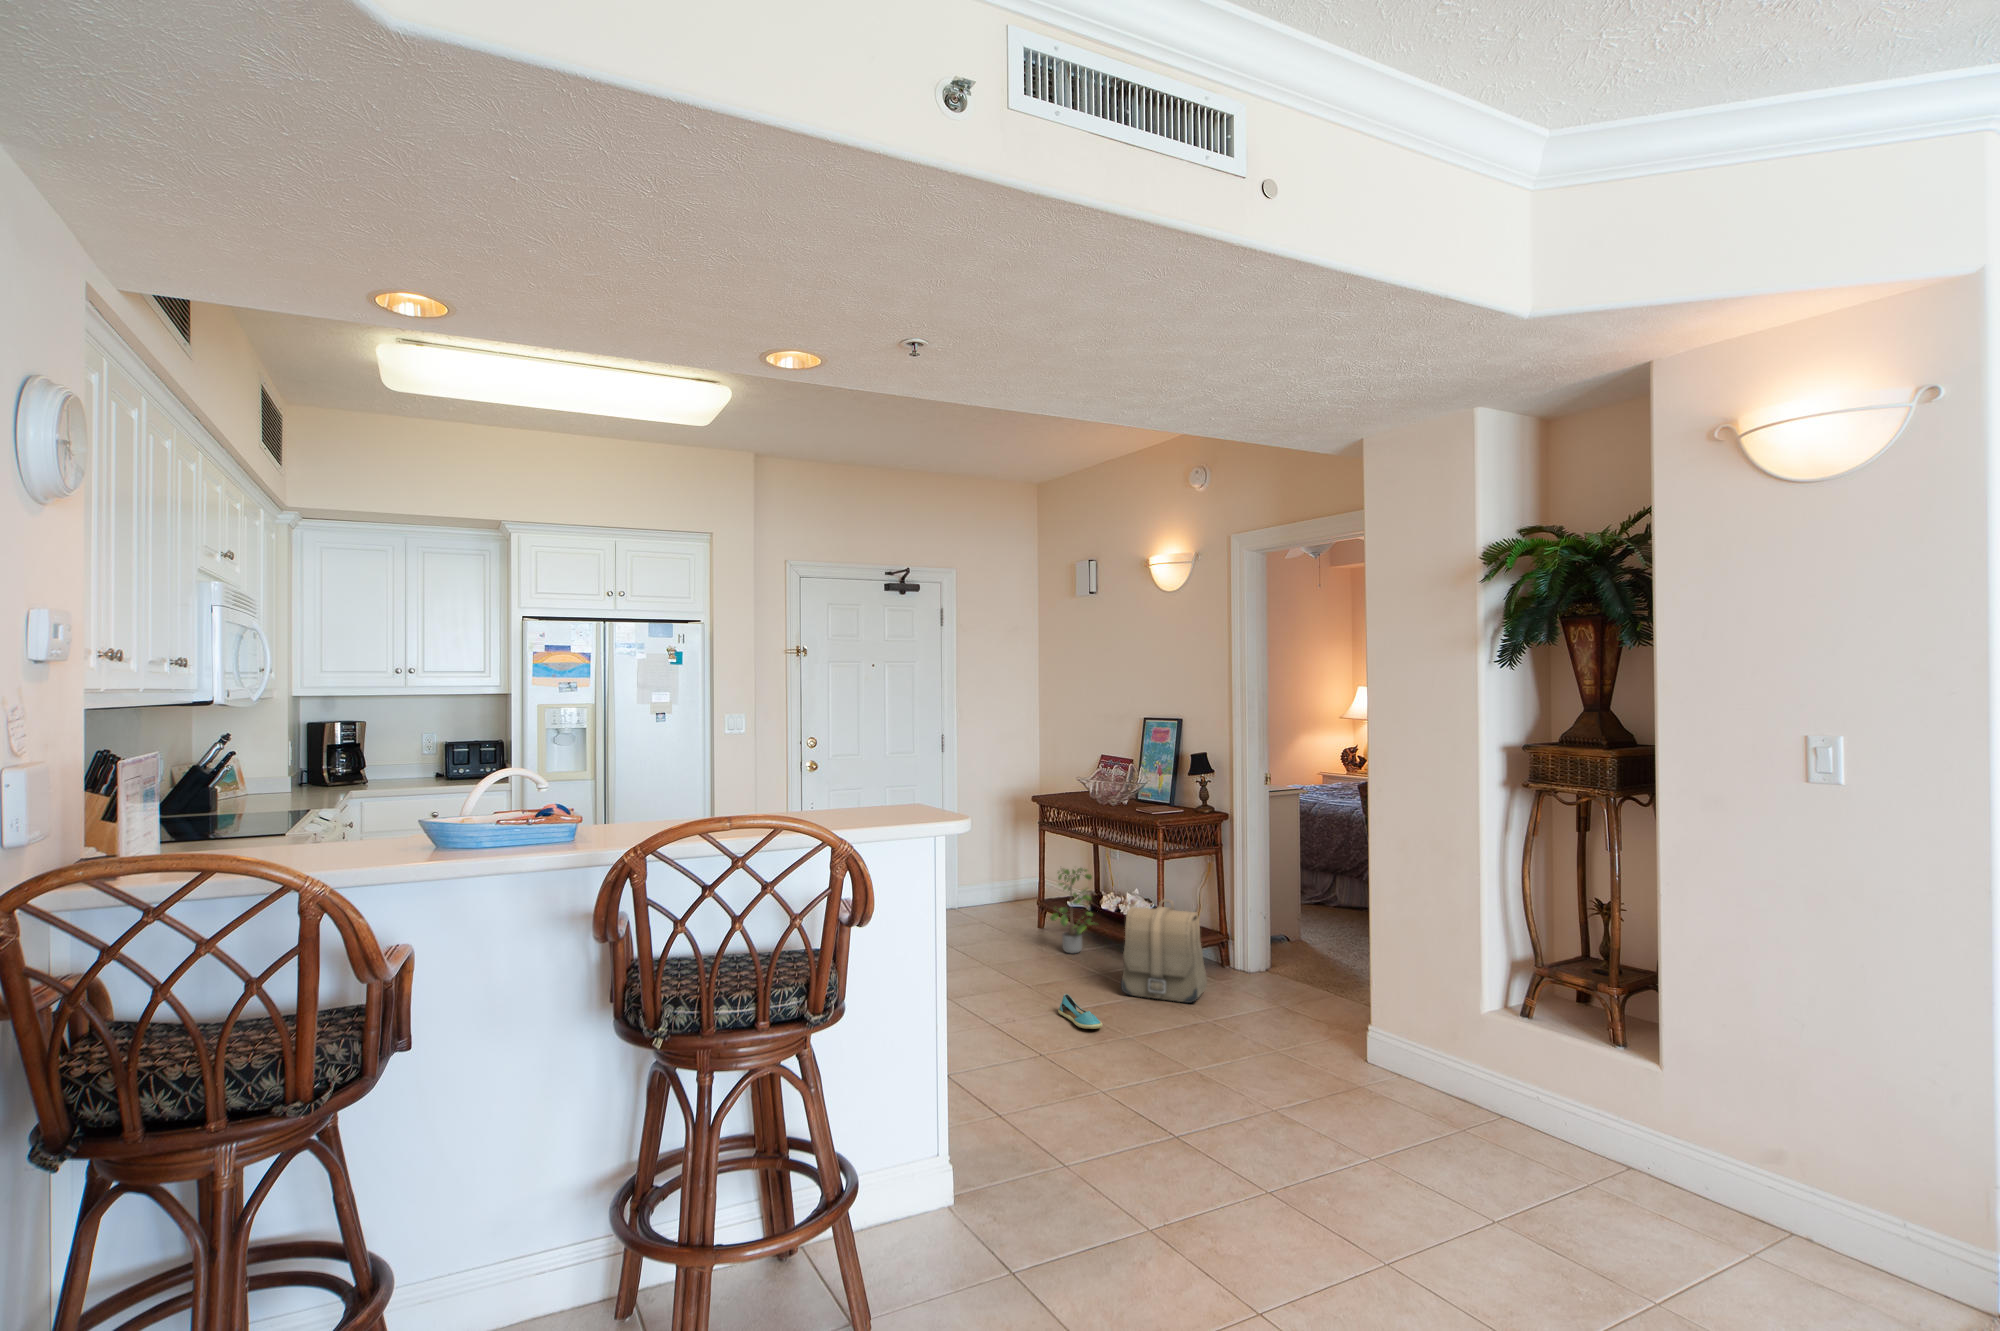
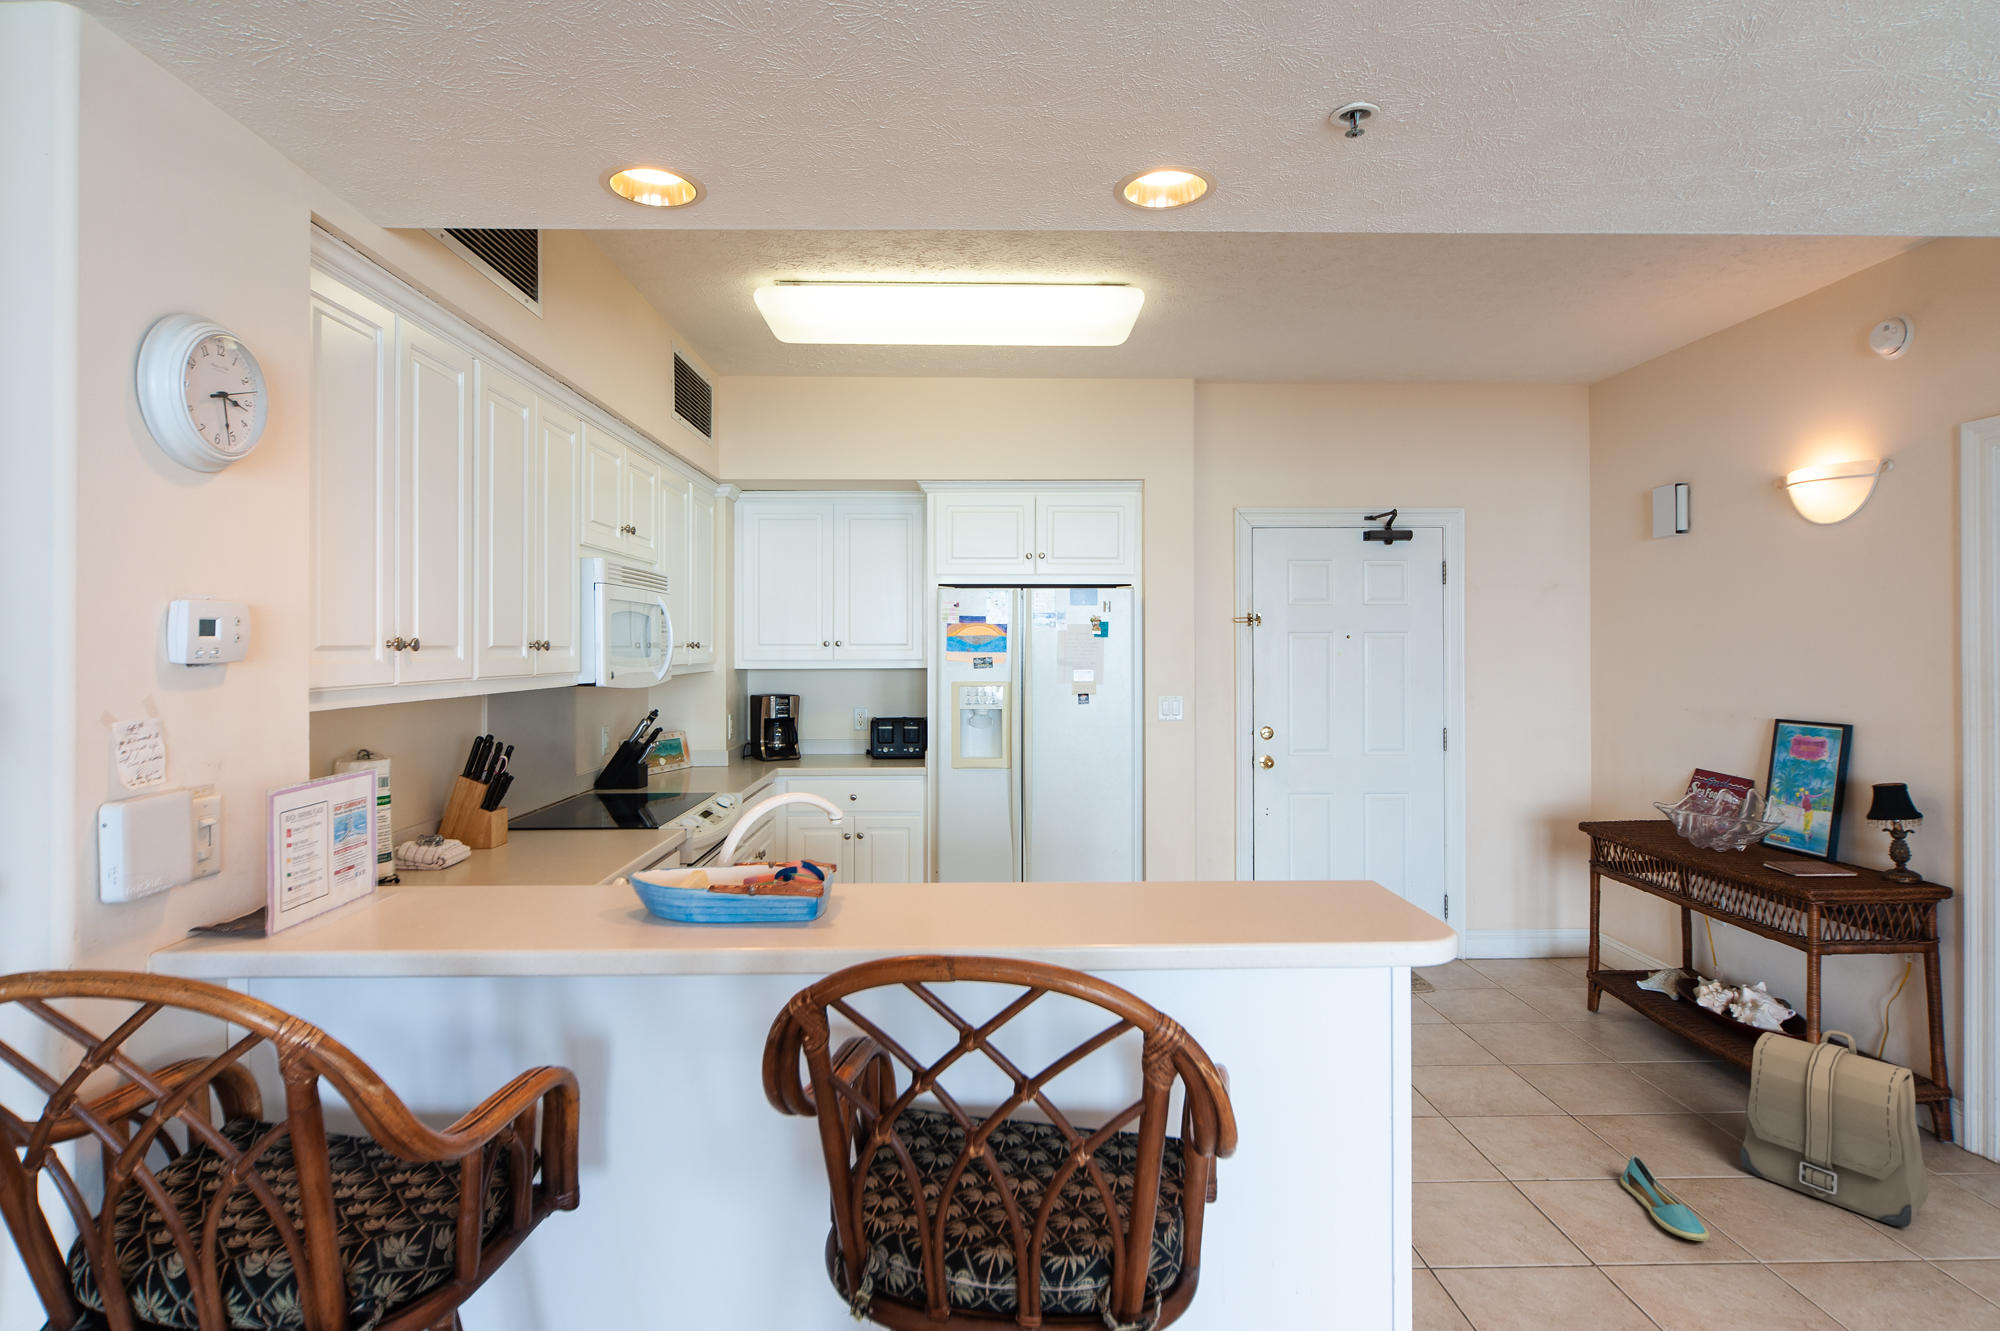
potted plant: present [1050,868,1095,953] -> none [1602,930,1693,1063]

